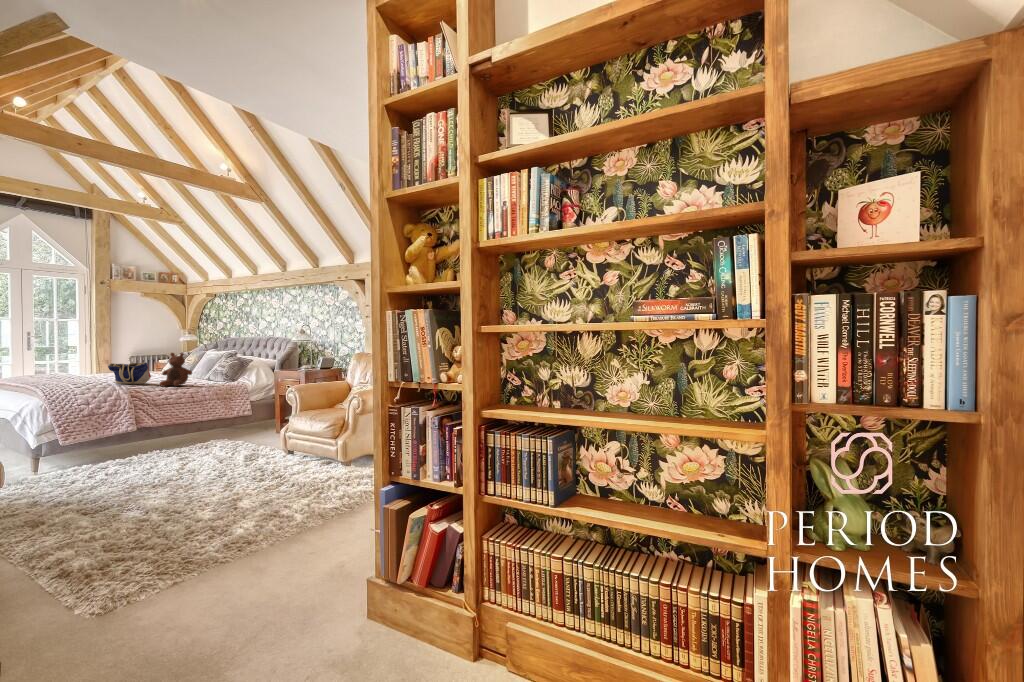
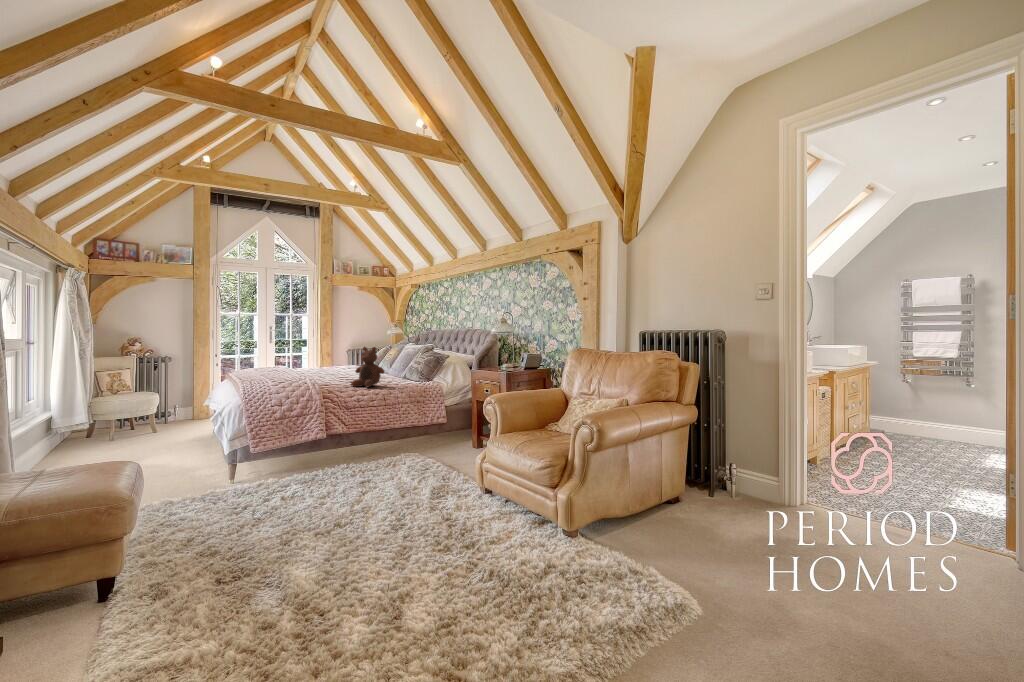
tote bag: present [108,362,151,384] -> none [306,357,346,382]

